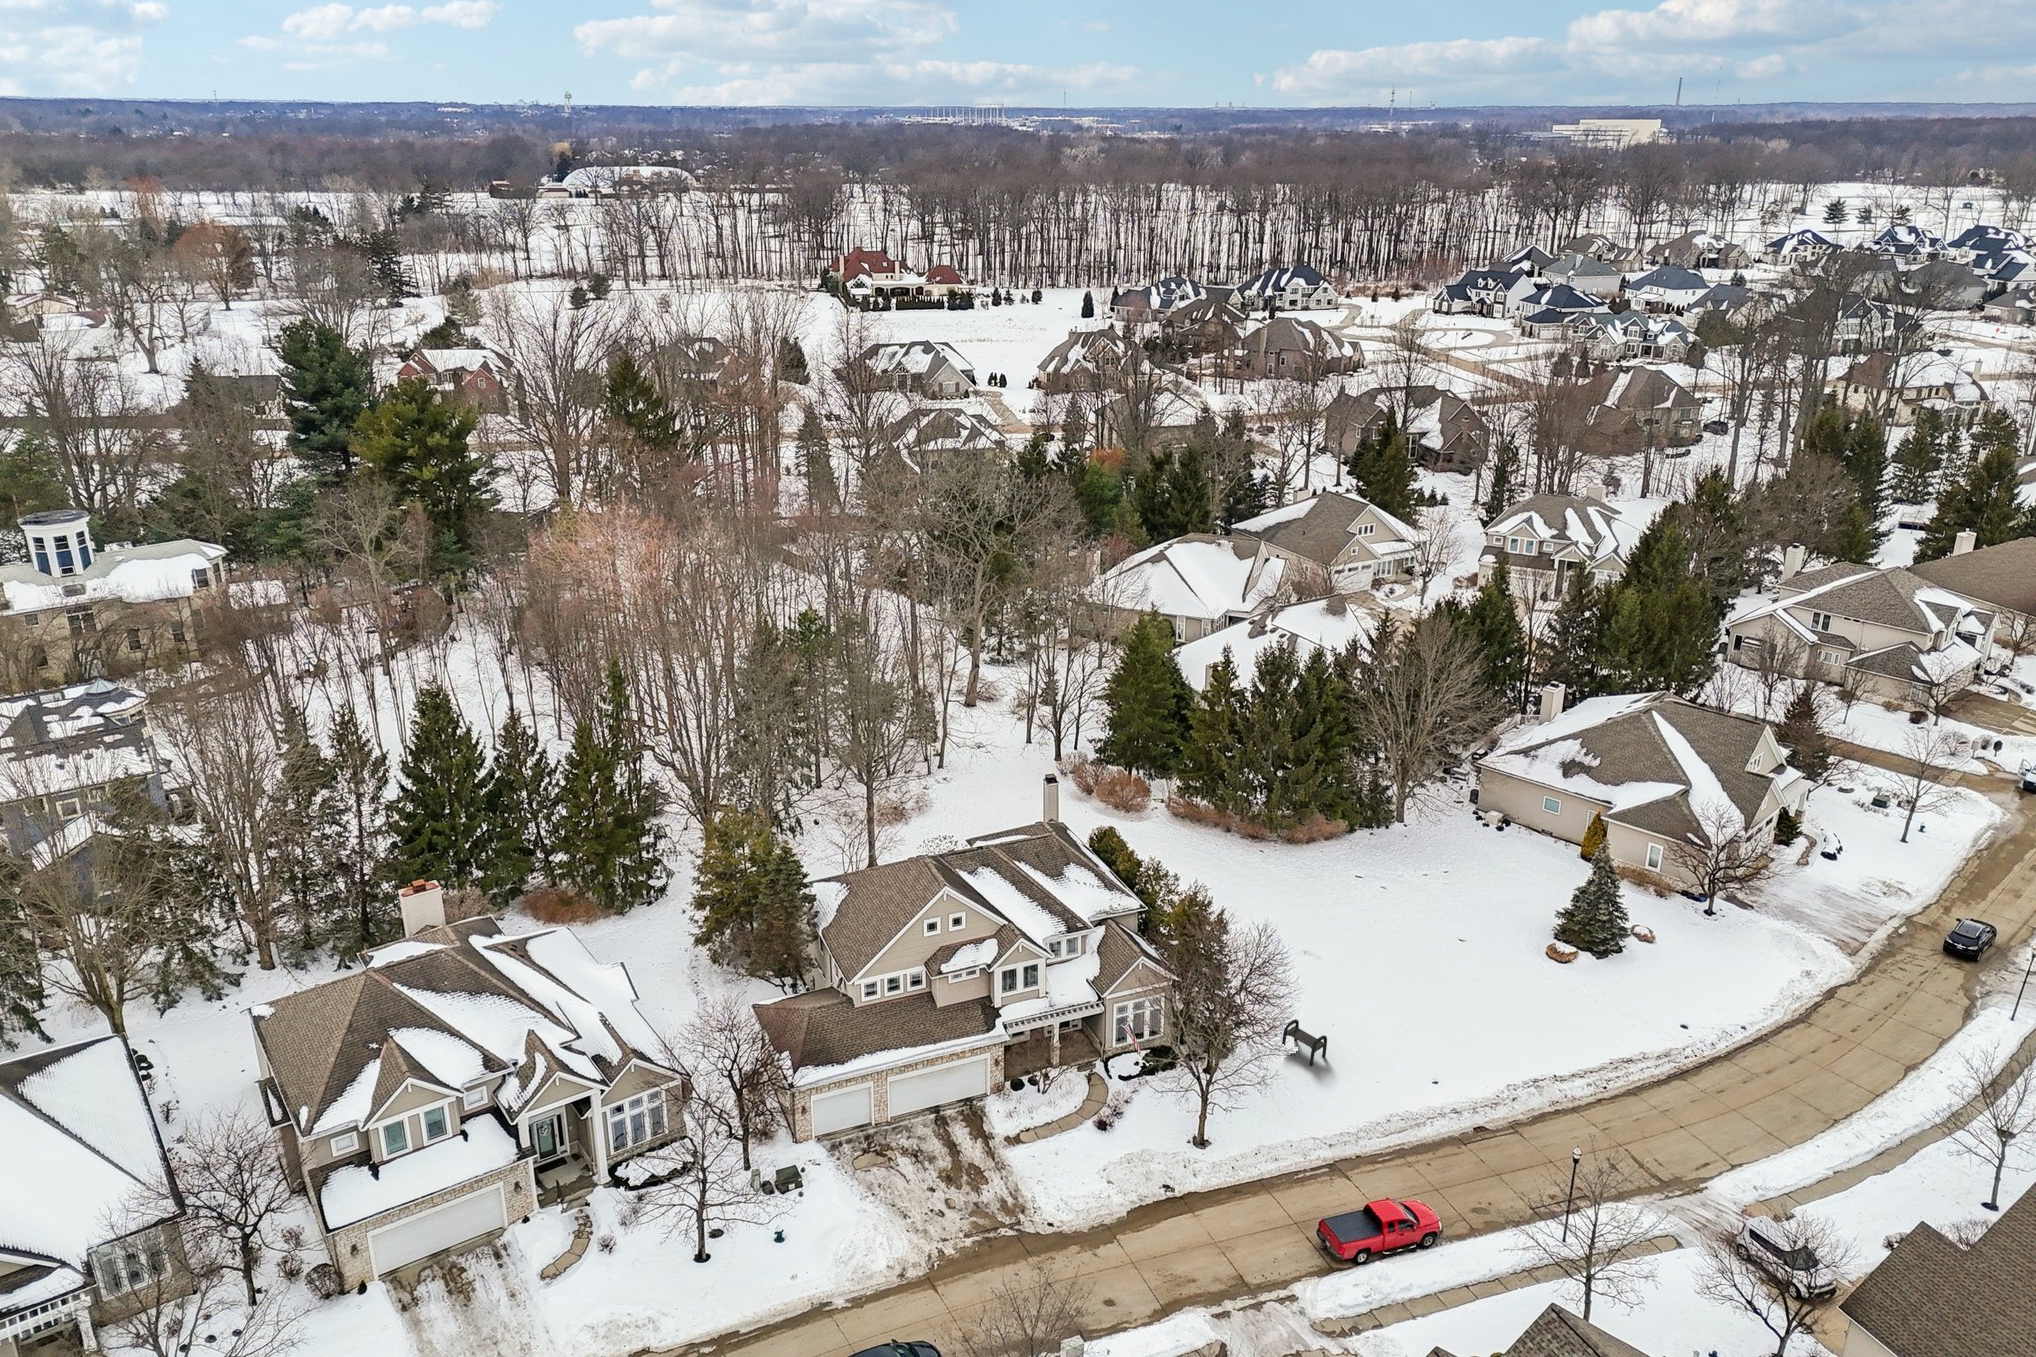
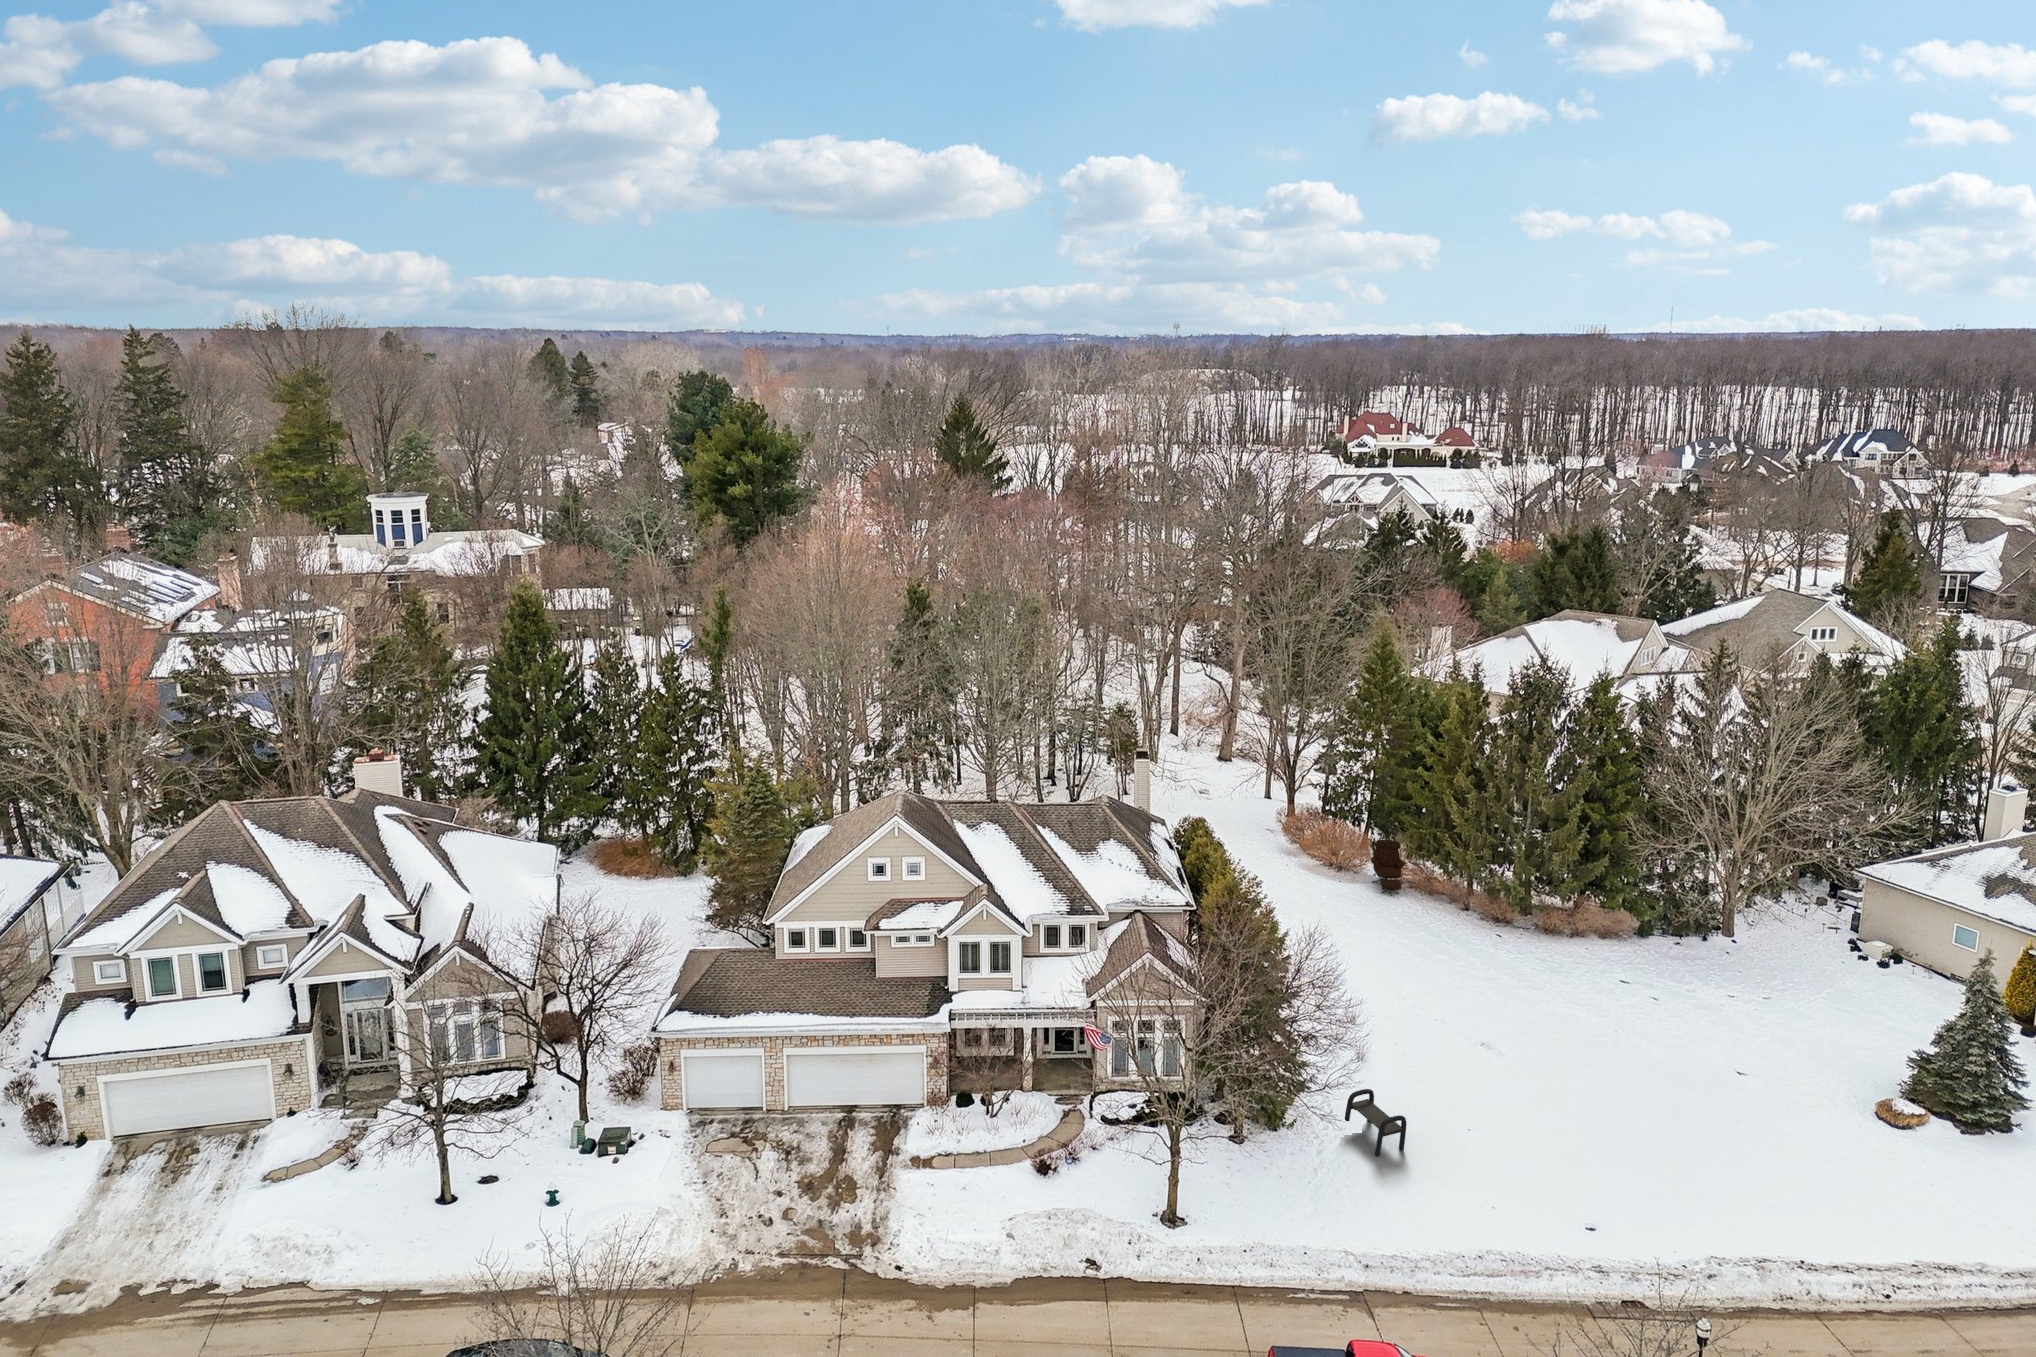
lounge chair: none [1212,801,1240,846] -> present [1371,840,1405,896]

